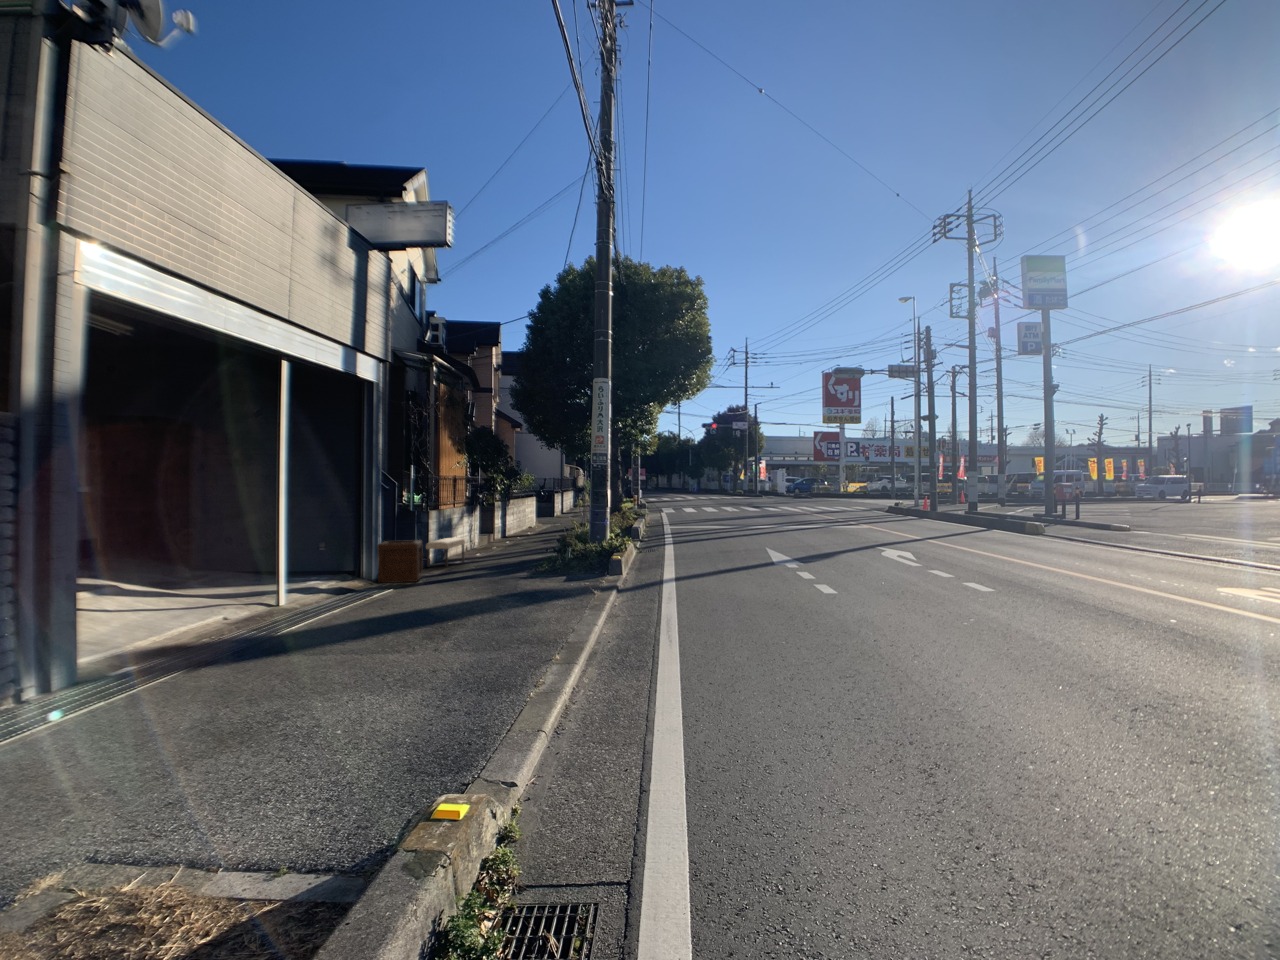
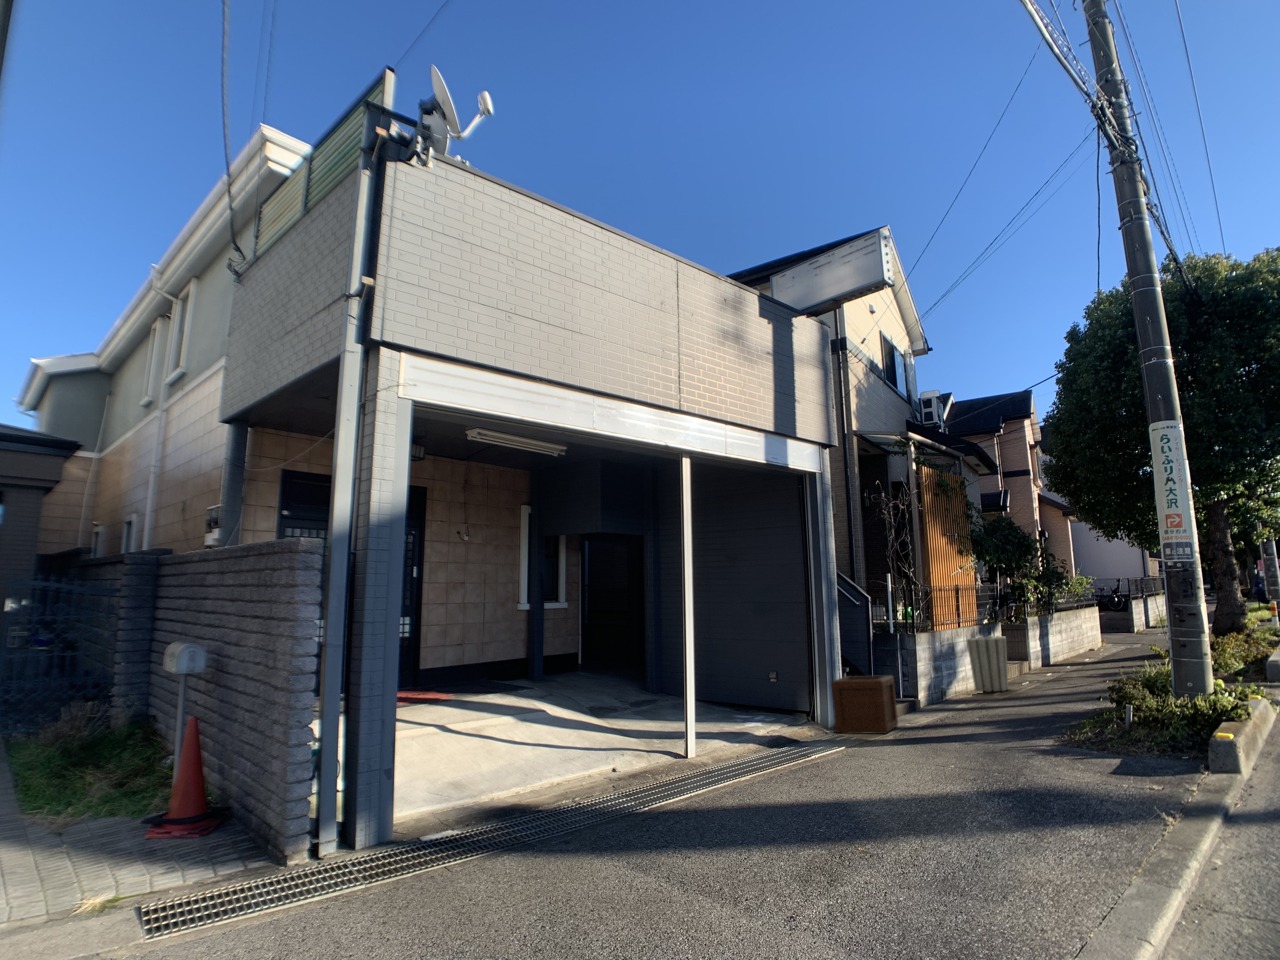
trash can: none [460,515,489,555] -> present [967,637,1008,691]
bench: present [426,538,465,567] -> none [910,670,970,711]

